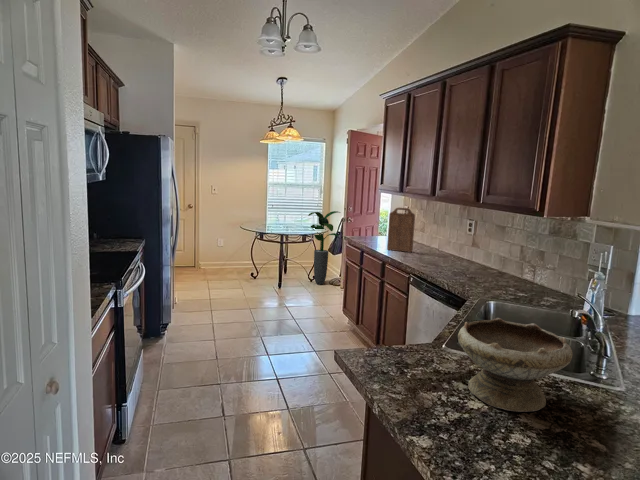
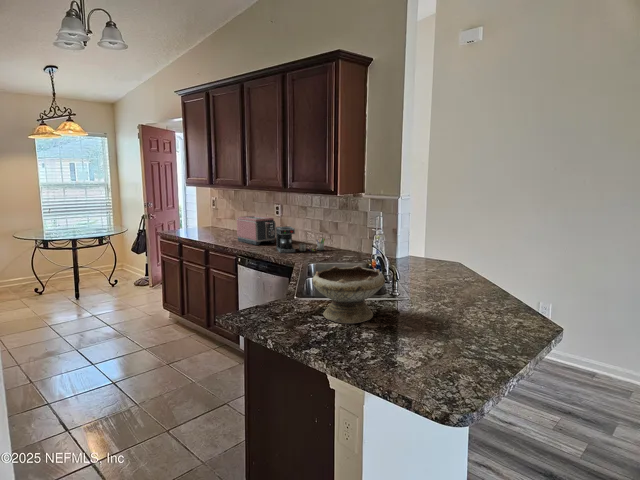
cutting board: present [387,208,415,252] -> none [204,198,229,239]
potted plant: present [308,211,340,284] -> none [102,209,141,287]
toaster: none [420,231,464,265] -> present [237,216,276,245]
coffee maker: none [458,248,523,284] -> present [276,226,325,253]

